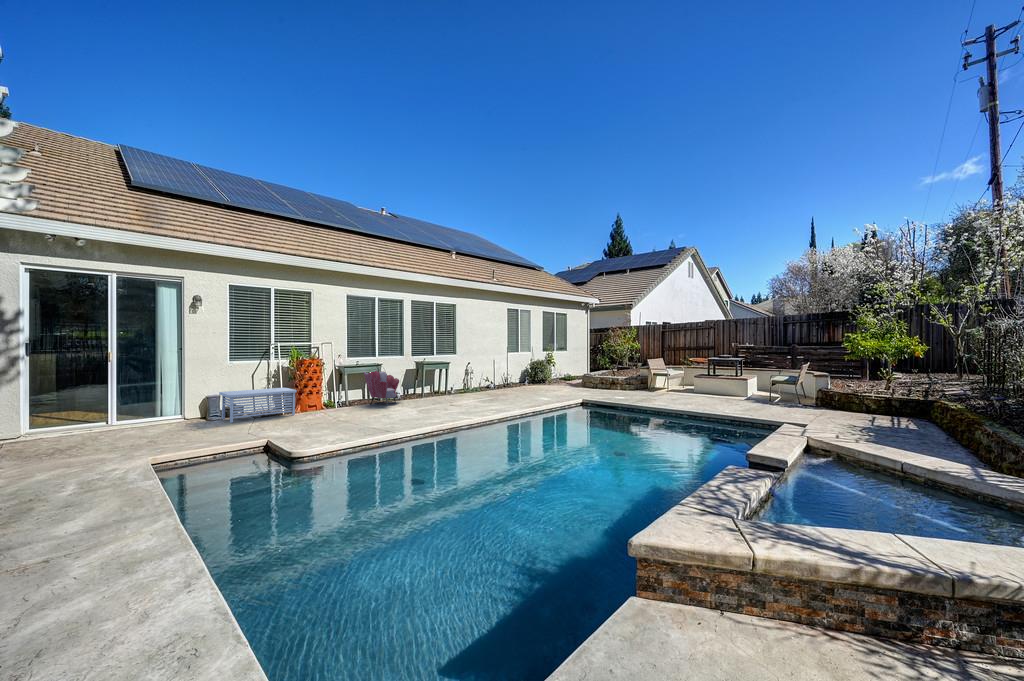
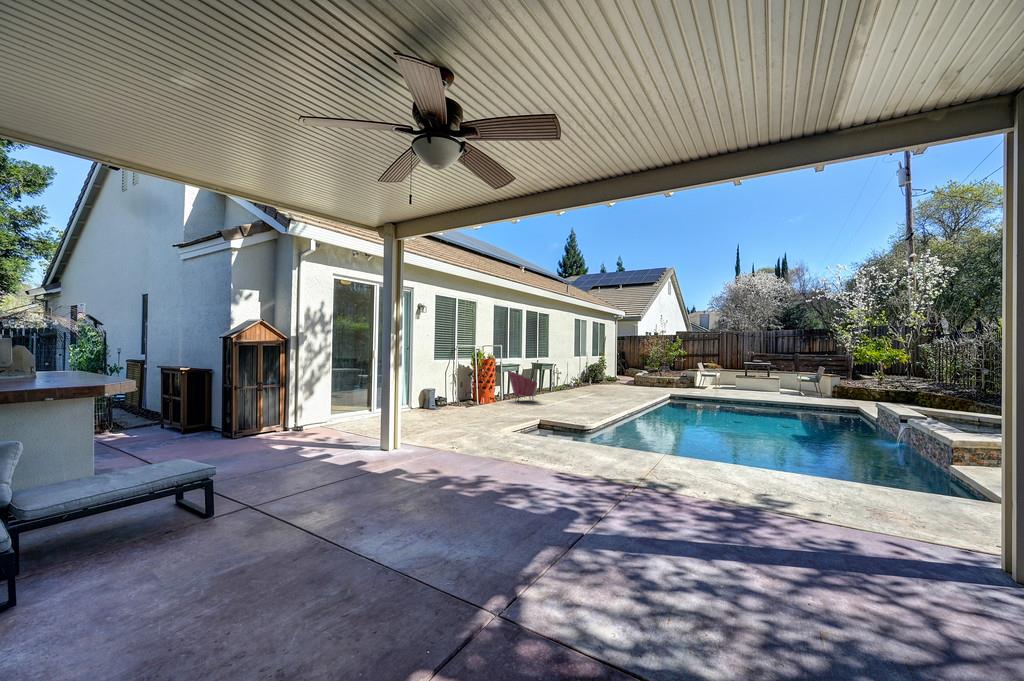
storage bench: present [219,387,297,423] -> none [436,386,489,415]

